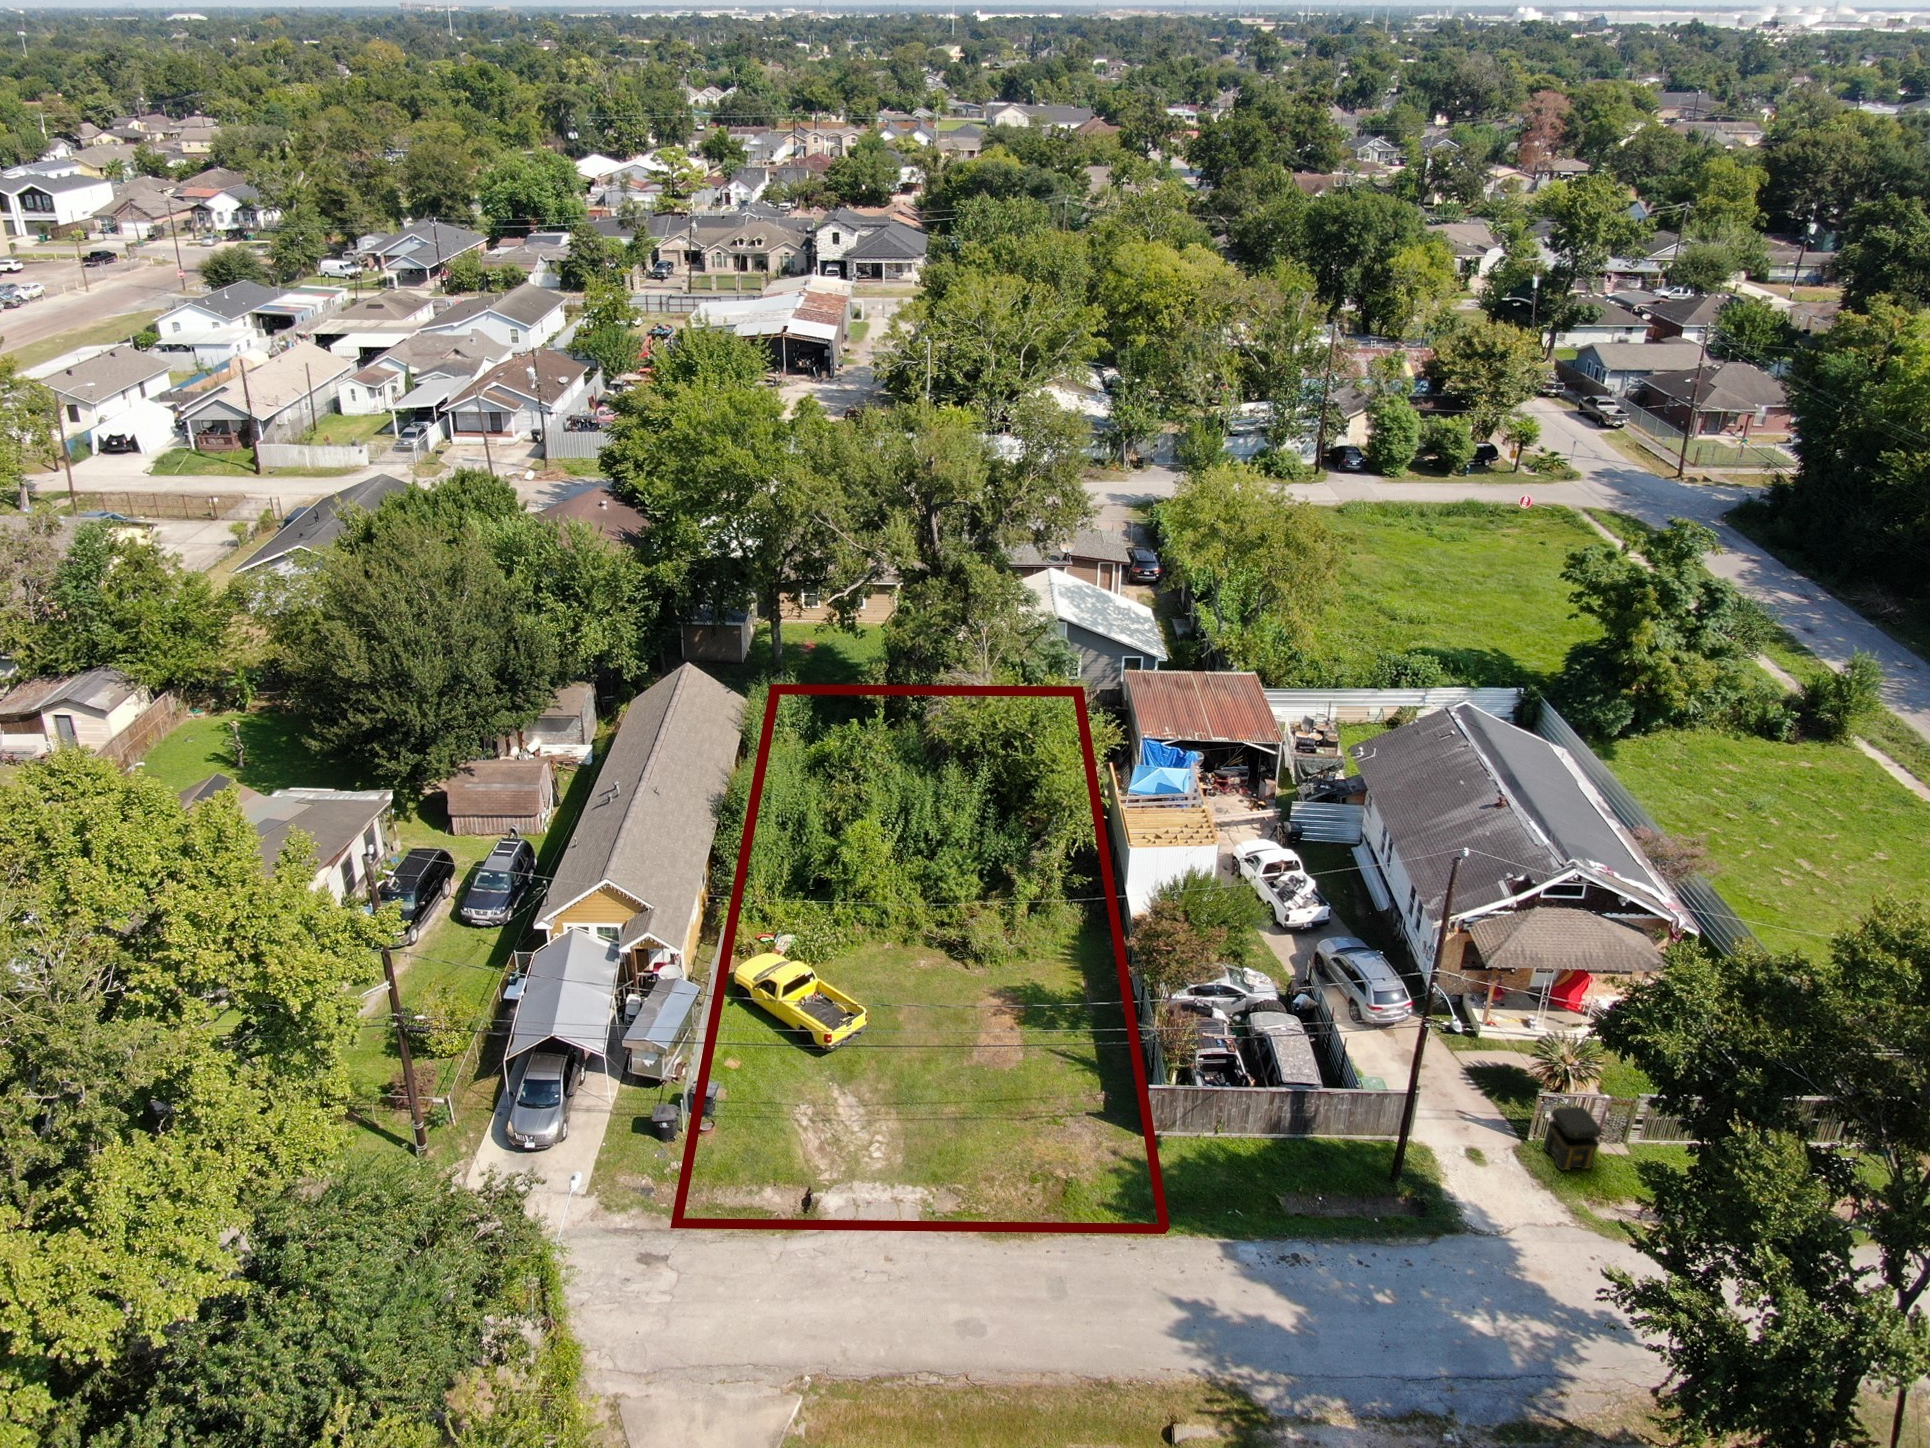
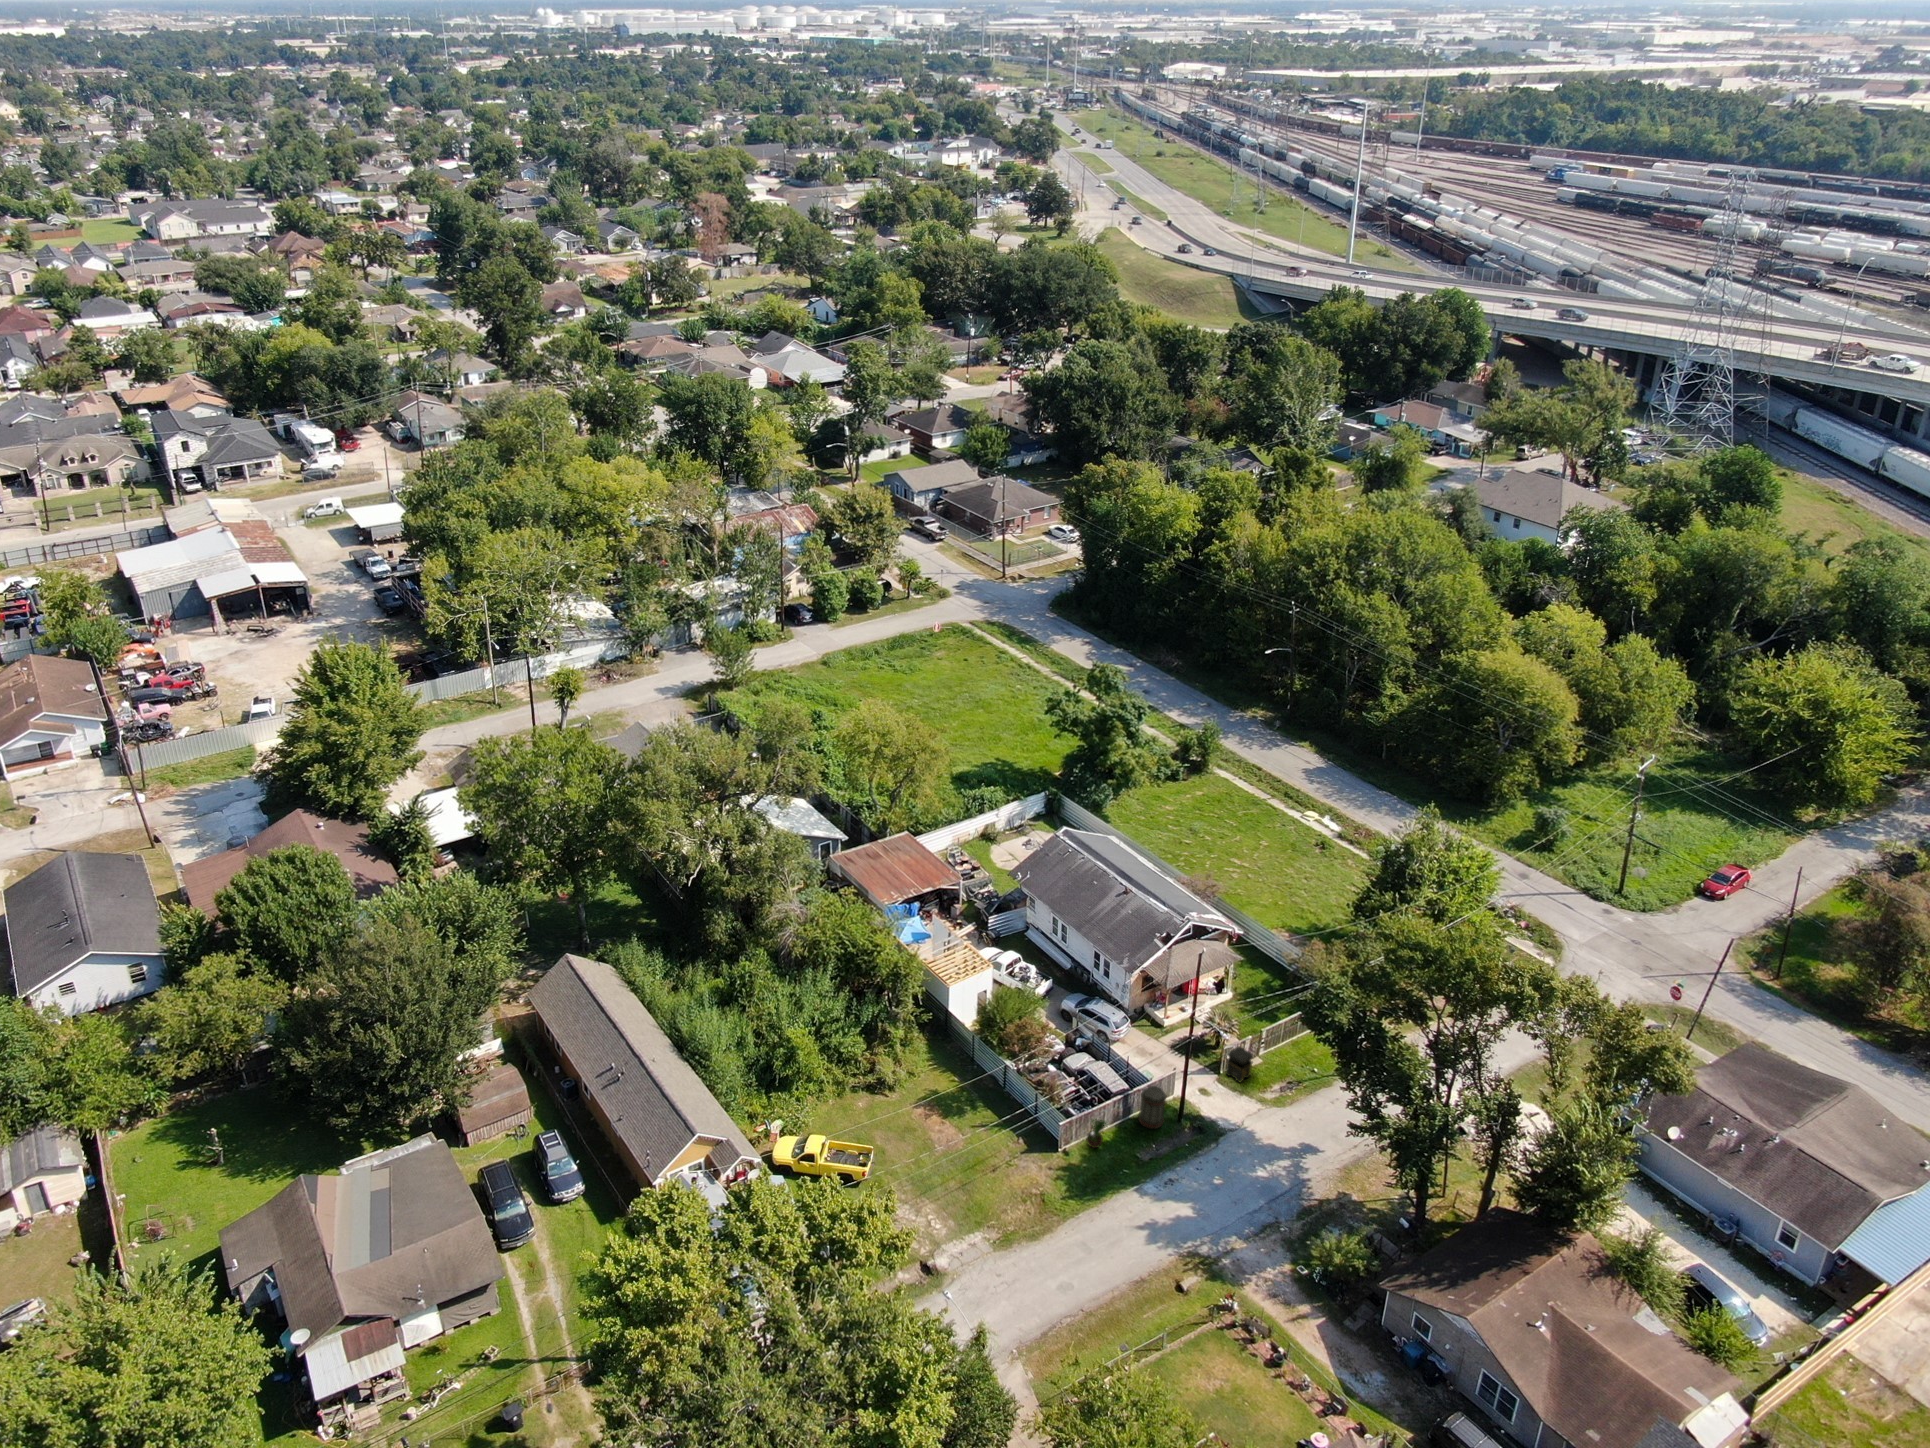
trash can: none [1318,1094,1372,1172] -> present [1139,1086,1166,1129]
potted tree: none [1195,1099,1236,1152] -> present [1086,1119,1106,1148]

